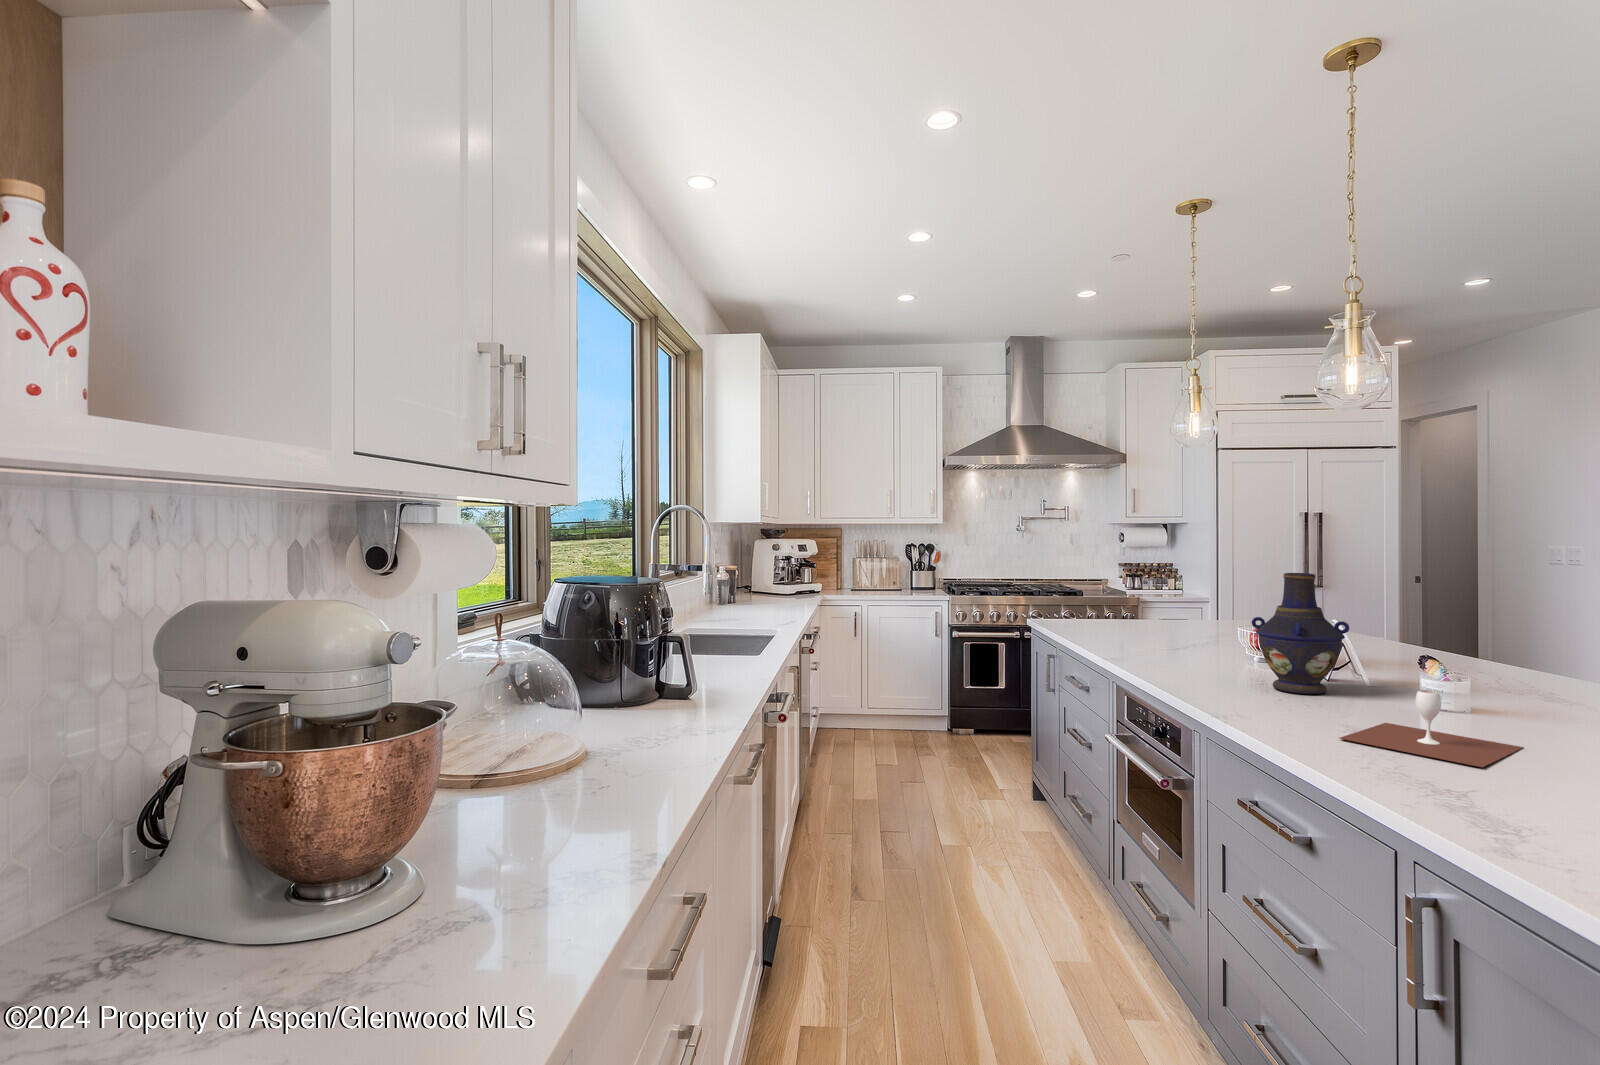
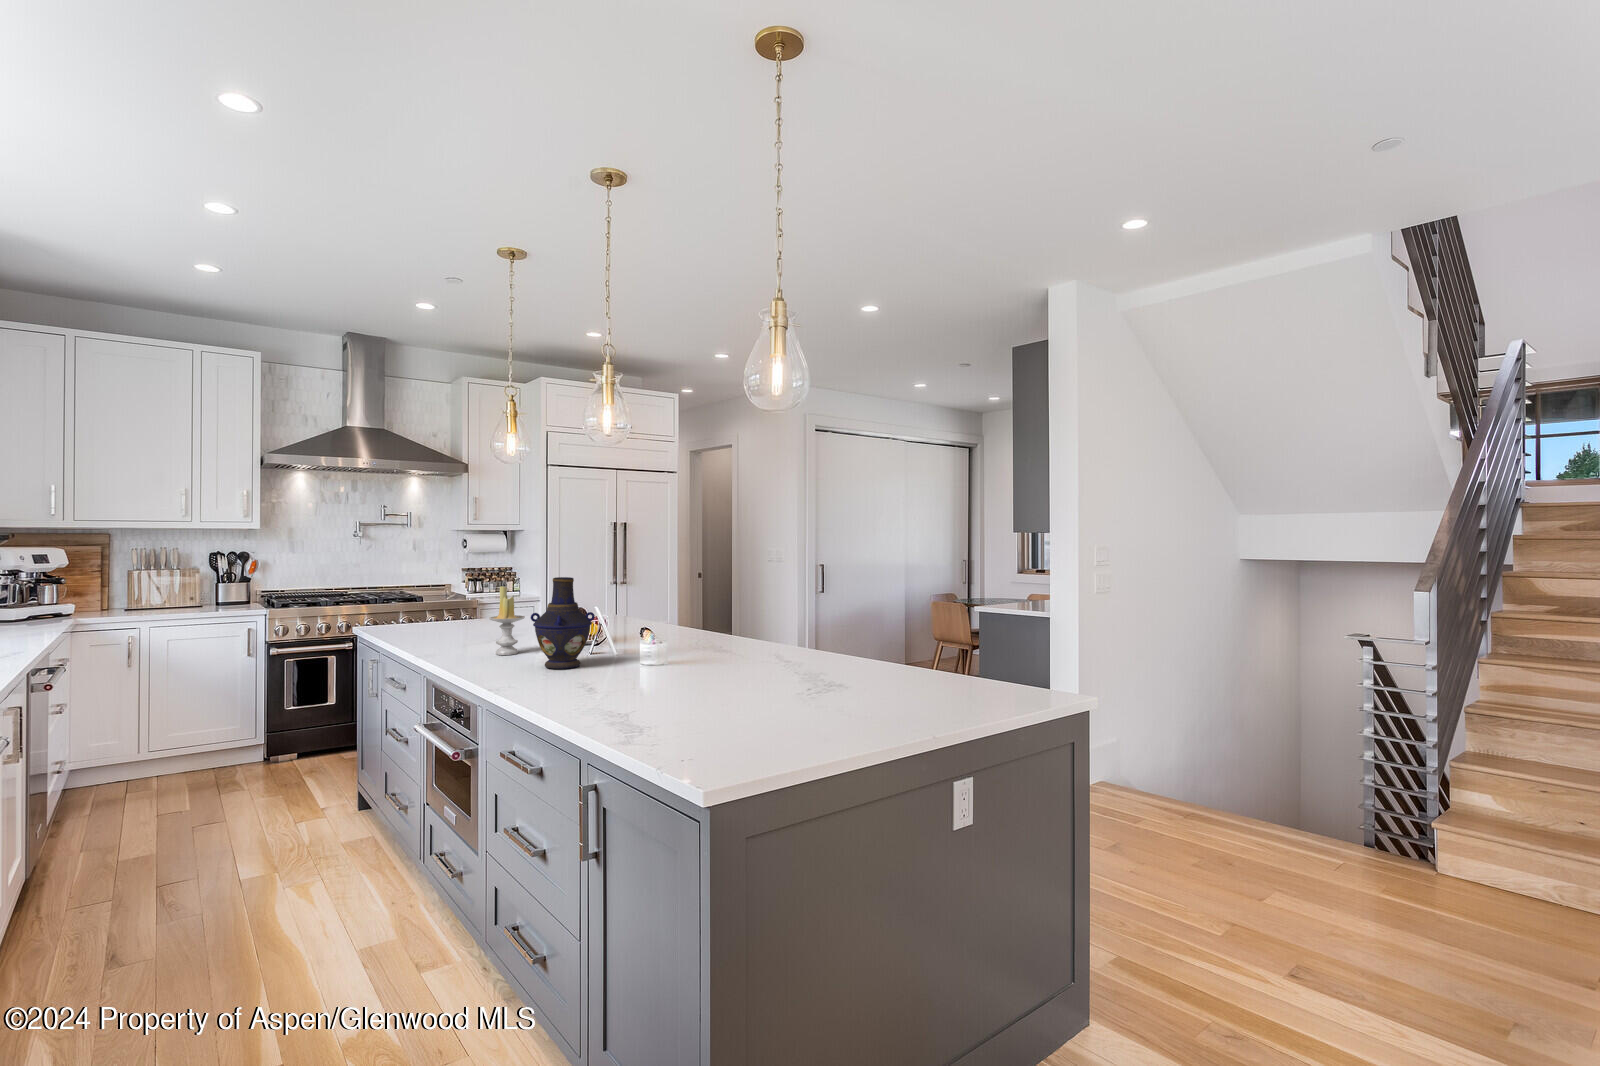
candle: none [1186,582,1232,665] -> present [489,586,525,655]
wine glass: present [1339,690,1523,767] -> none [567,655,671,700]

